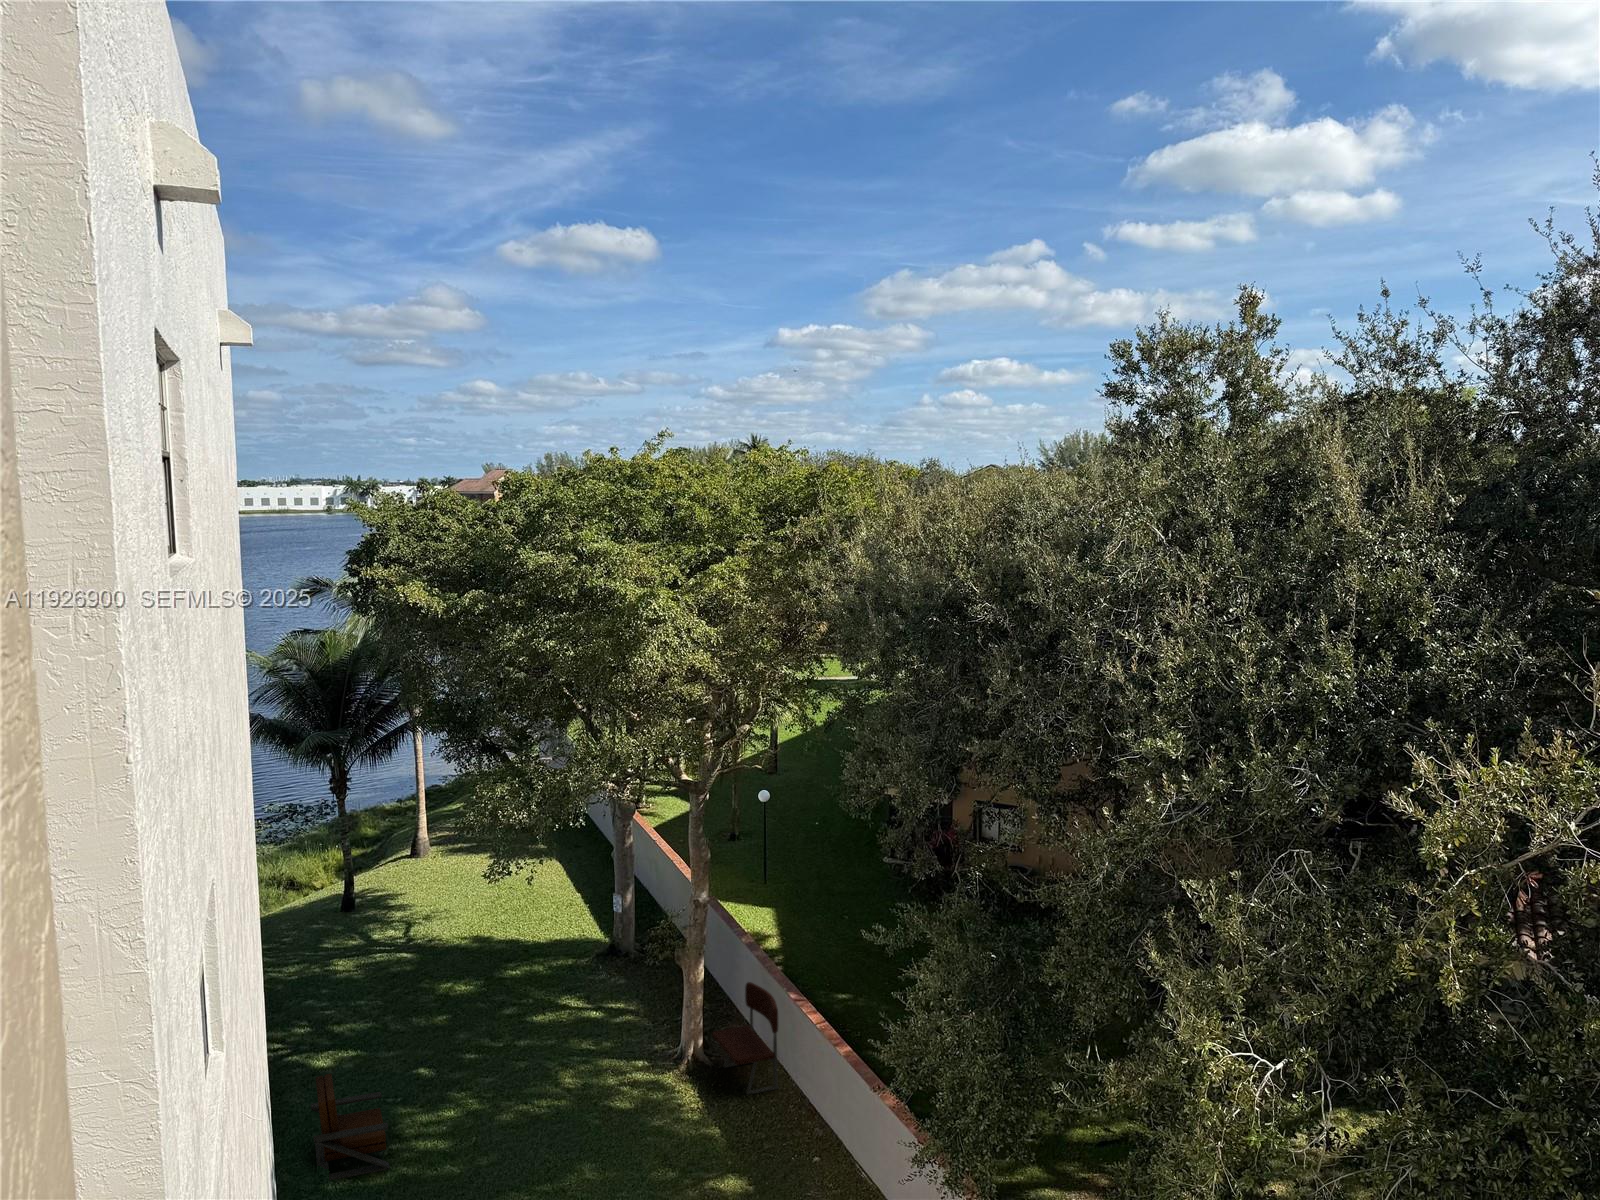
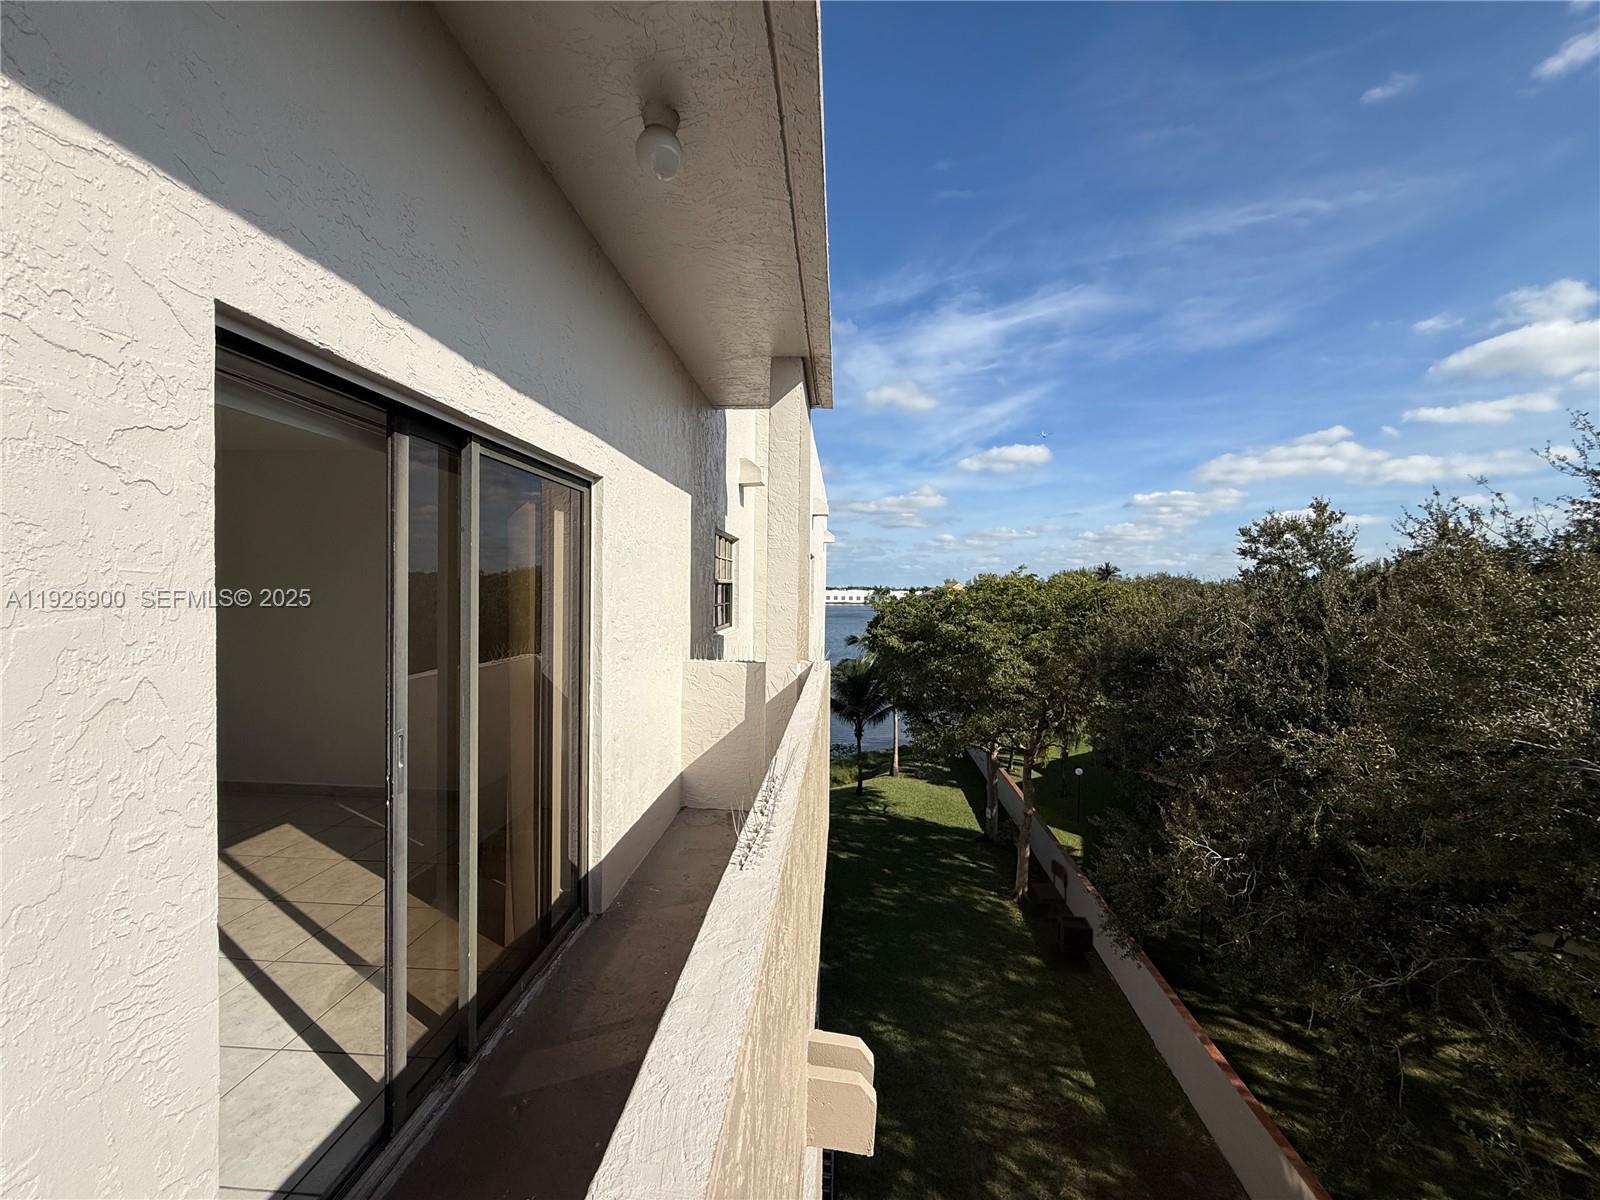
lounge chair: present [311,1074,390,1180] -> none [833,864,866,915]
wooden crate: none [768,1081,834,1161] -> present [1057,915,1093,956]

